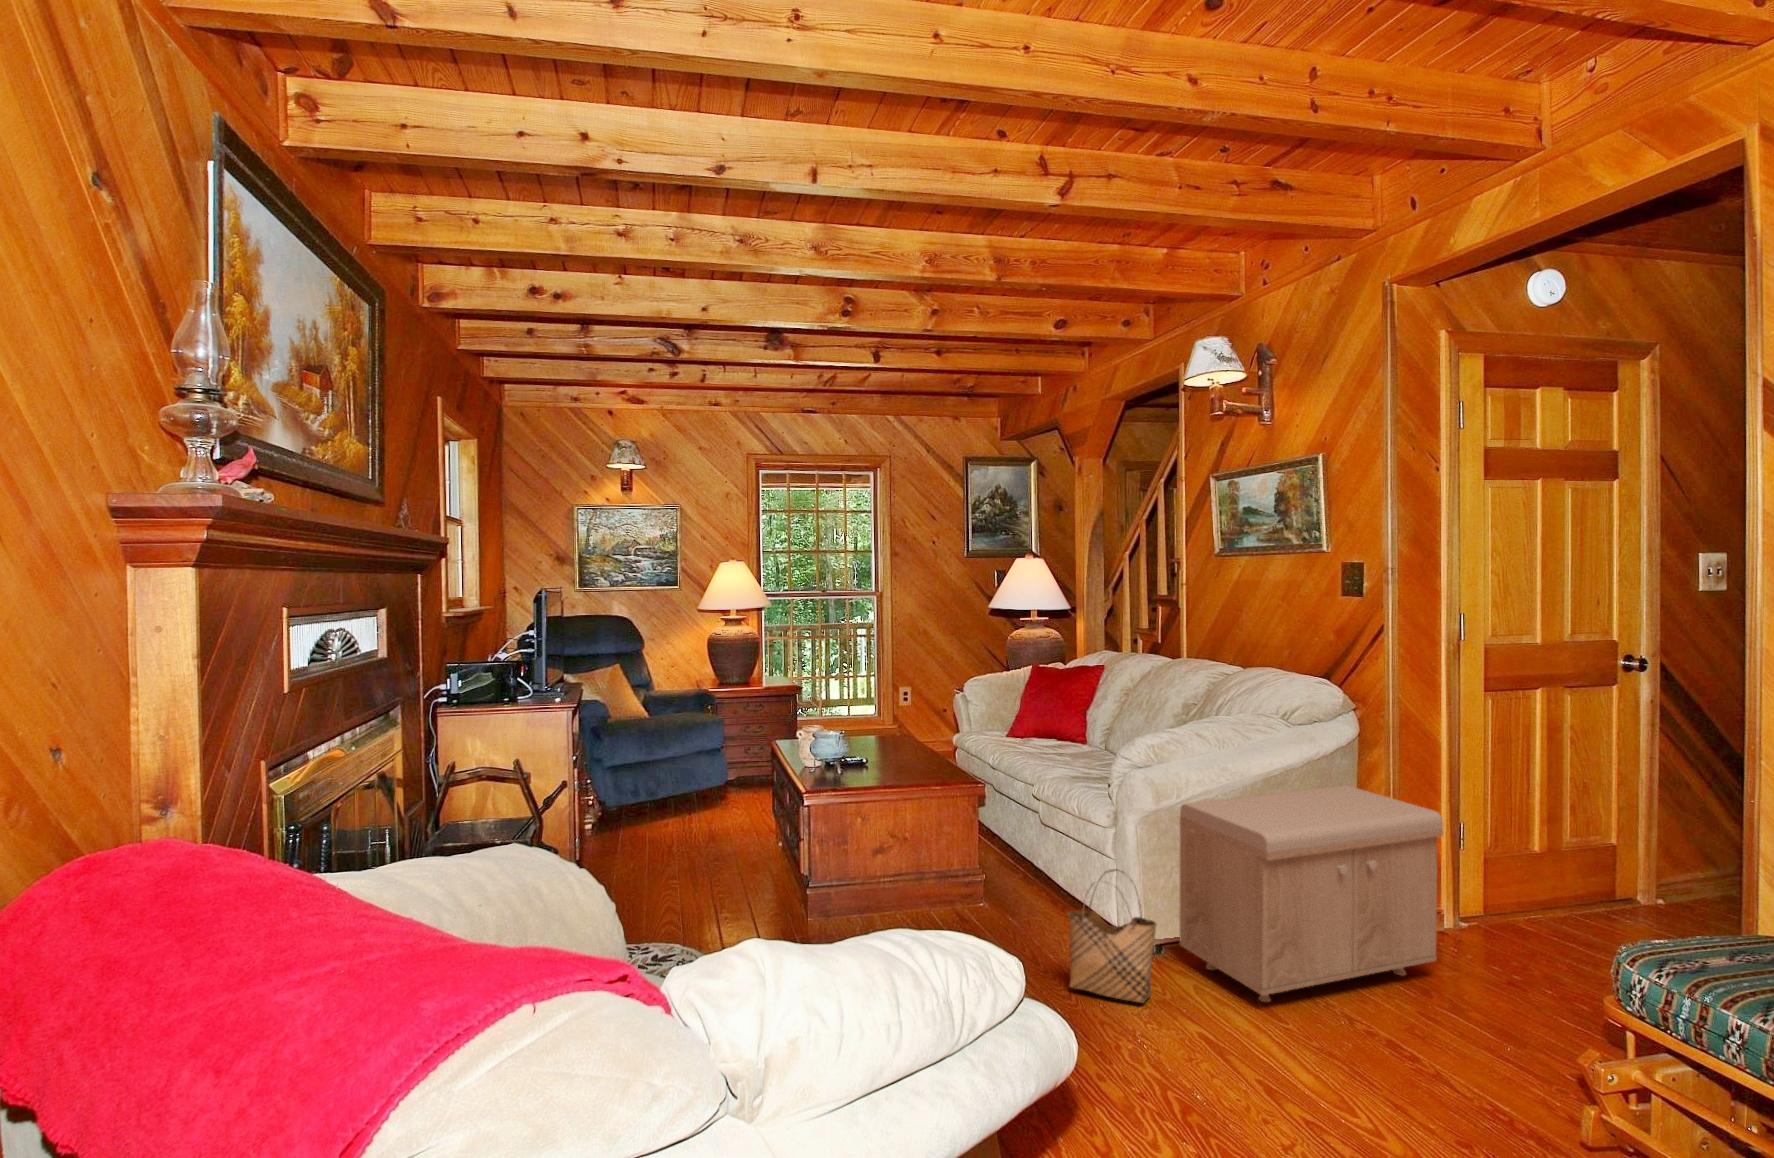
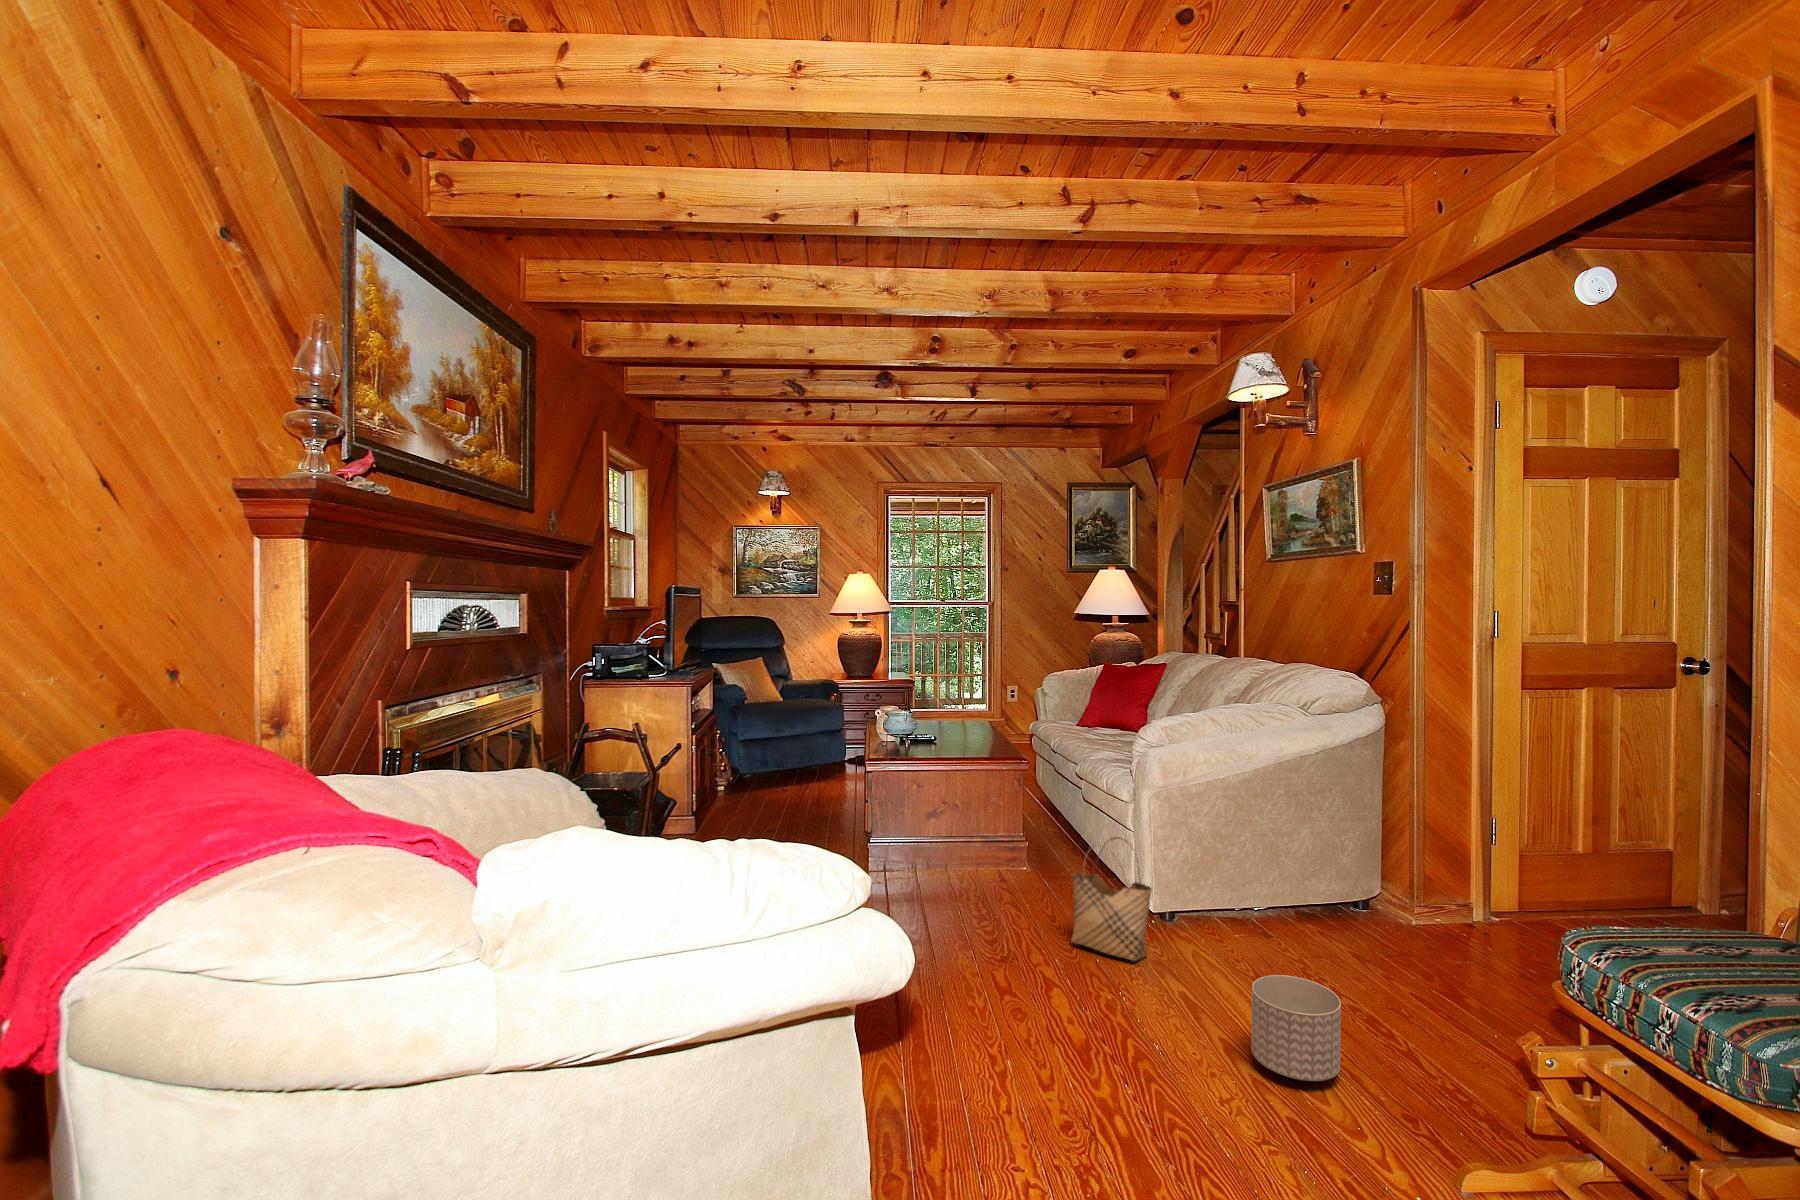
storage bench: present [1179,785,1443,1002] -> none [1187,774,1453,973]
planter: none [1297,1009,1389,1118] -> present [1251,975,1341,1081]

